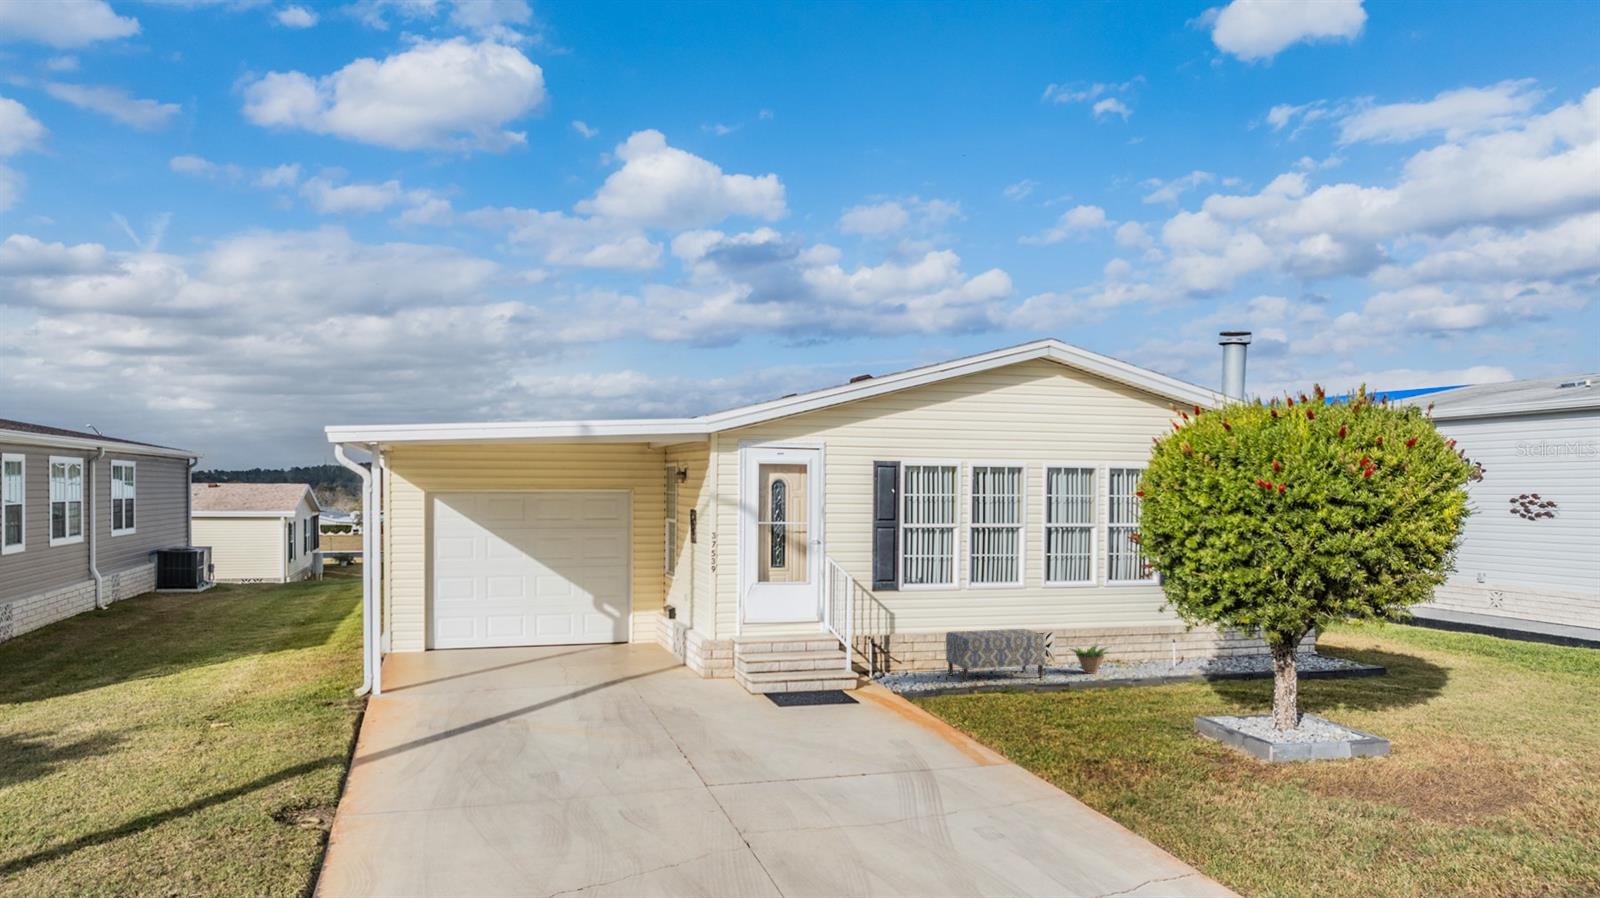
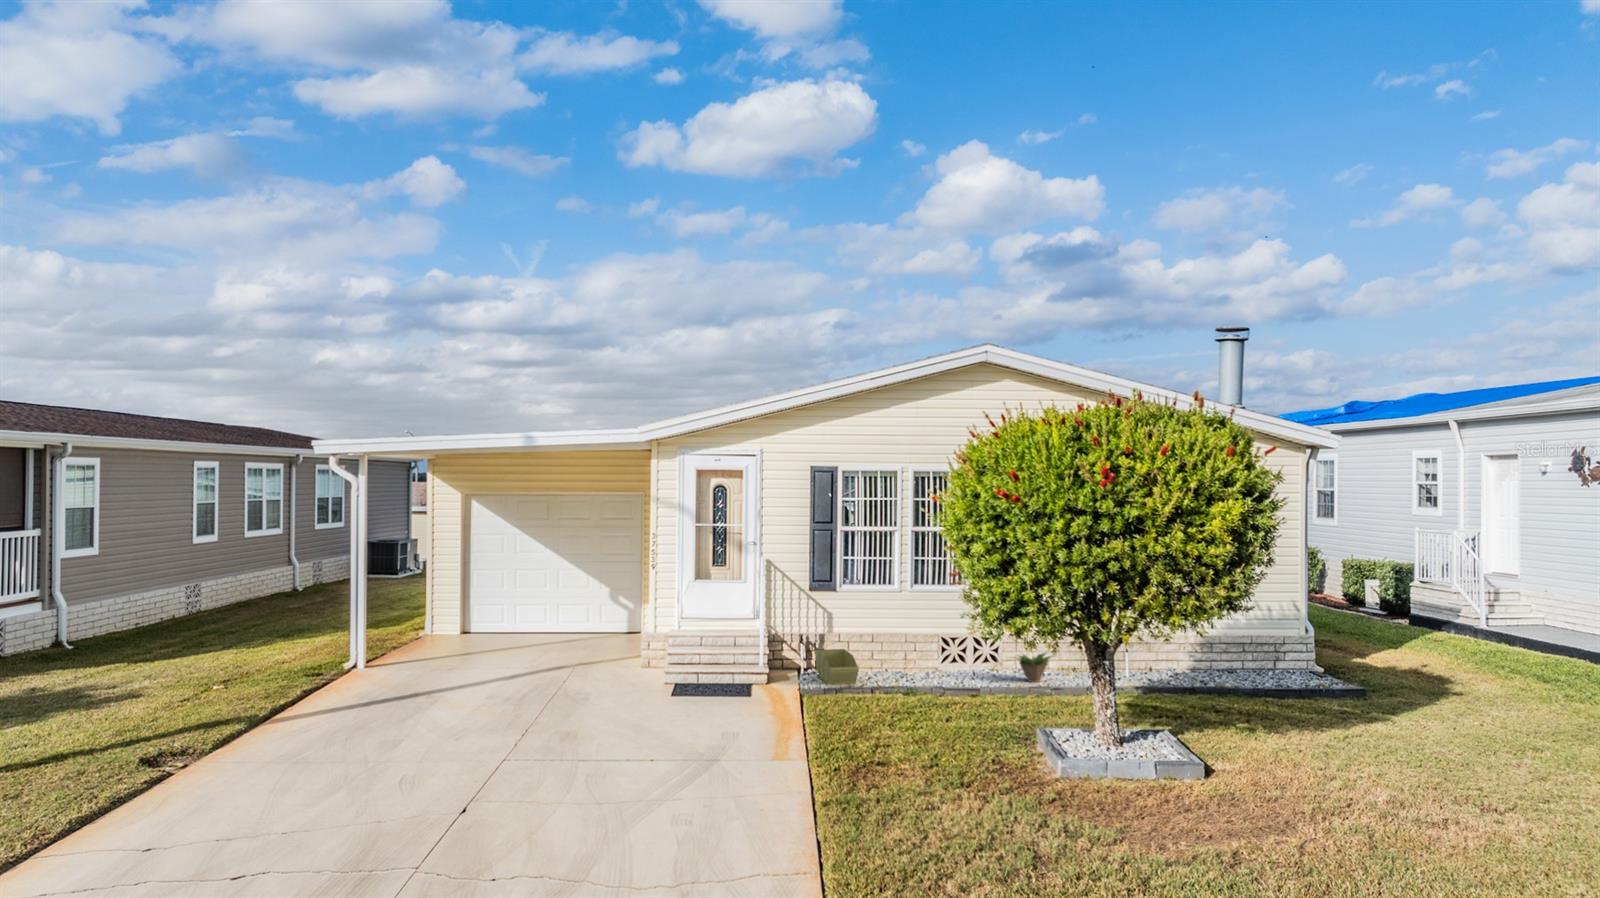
bench: present [946,629,1046,682] -> none [882,633,978,684]
storage bin: none [883,650,938,686] -> present [816,649,859,684]

